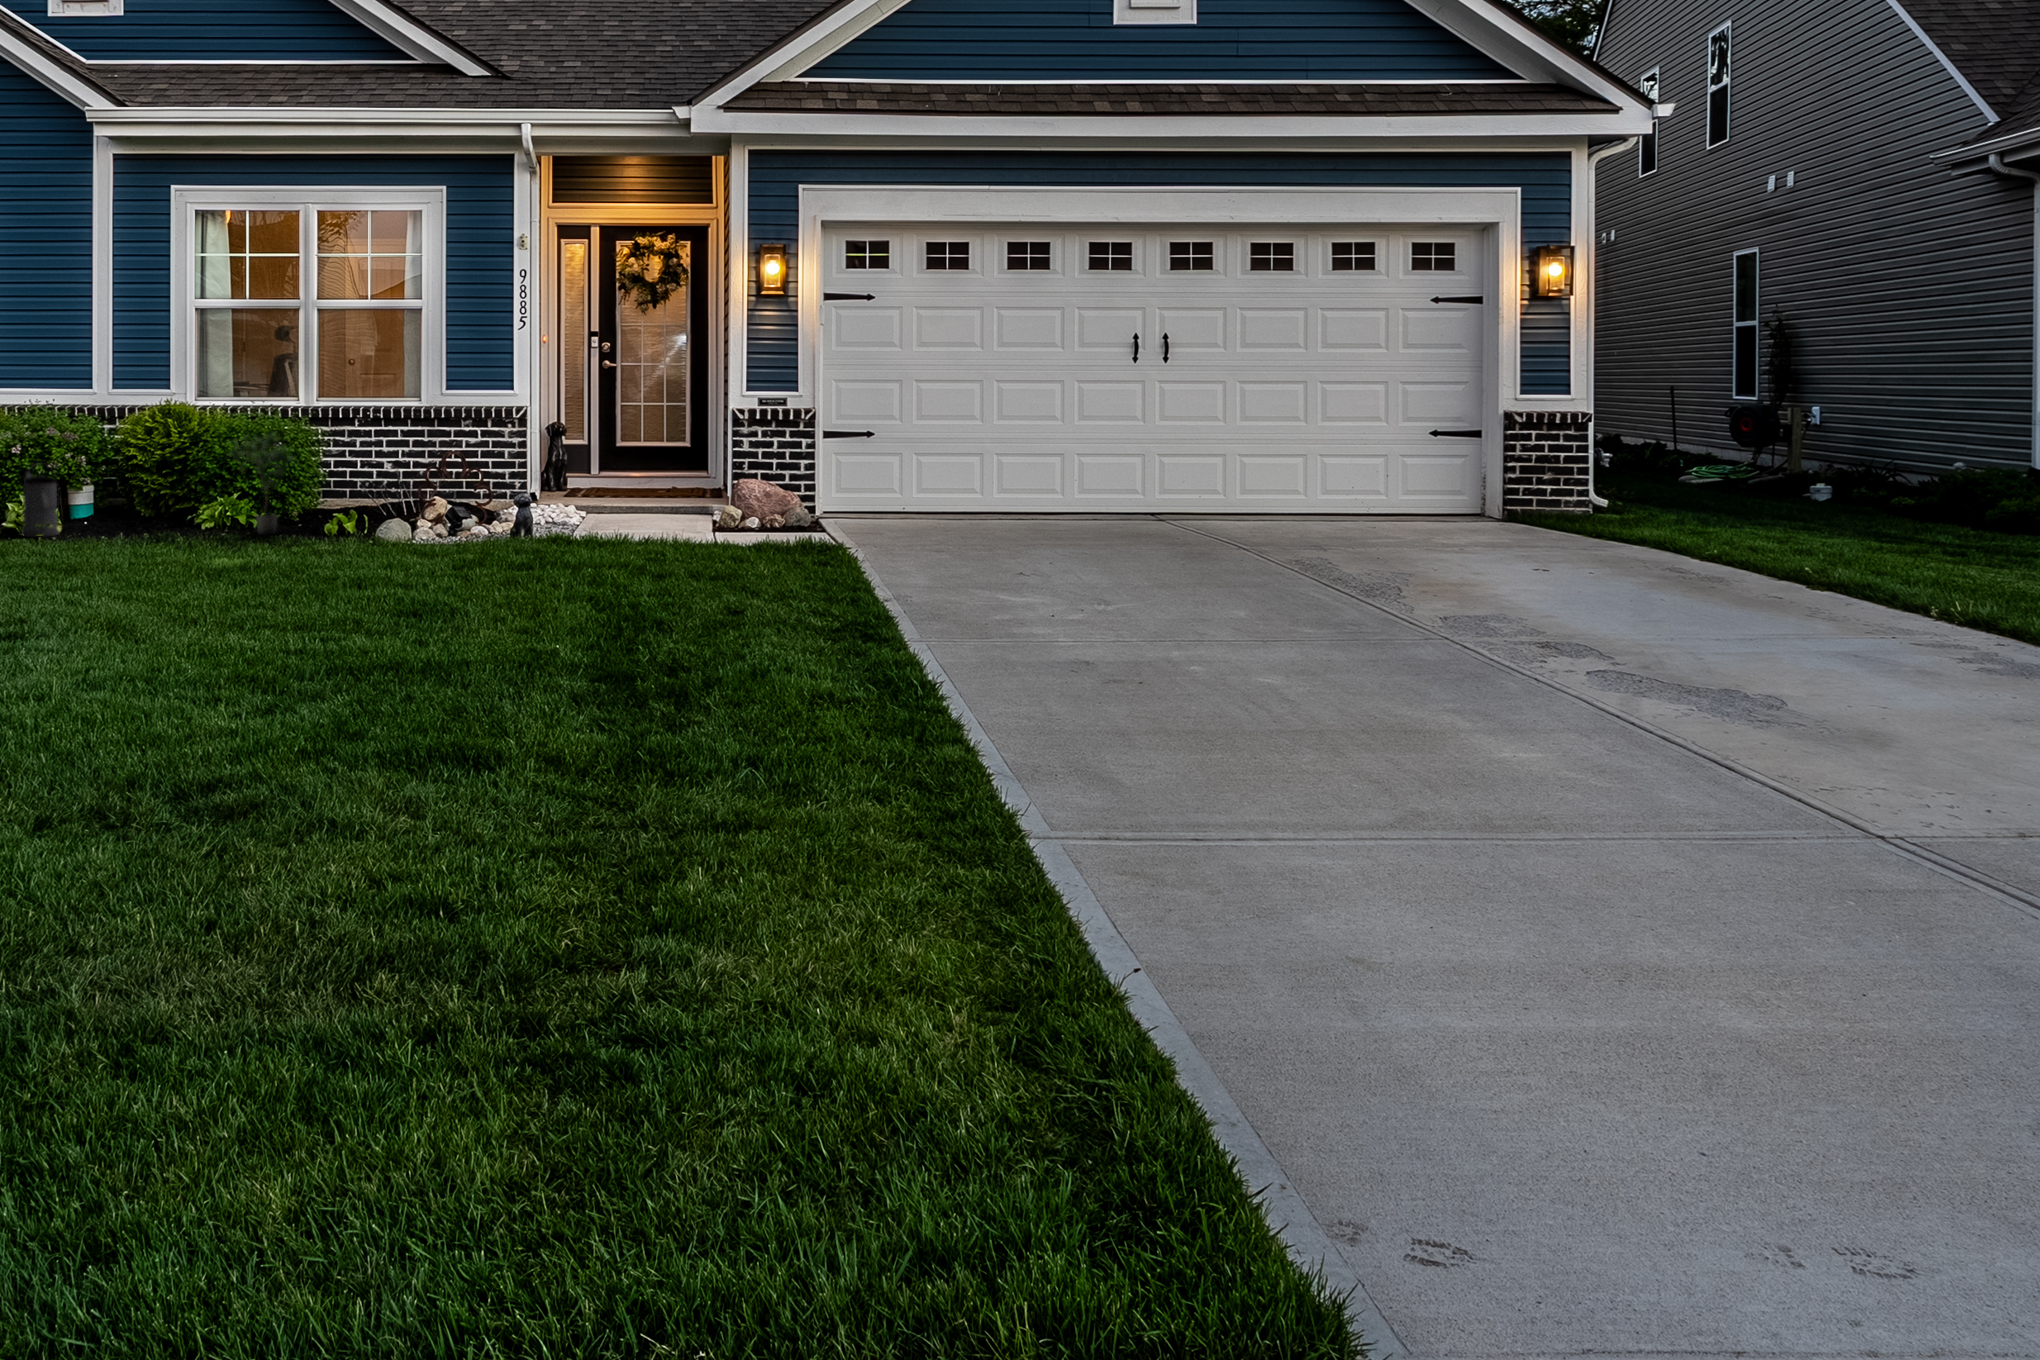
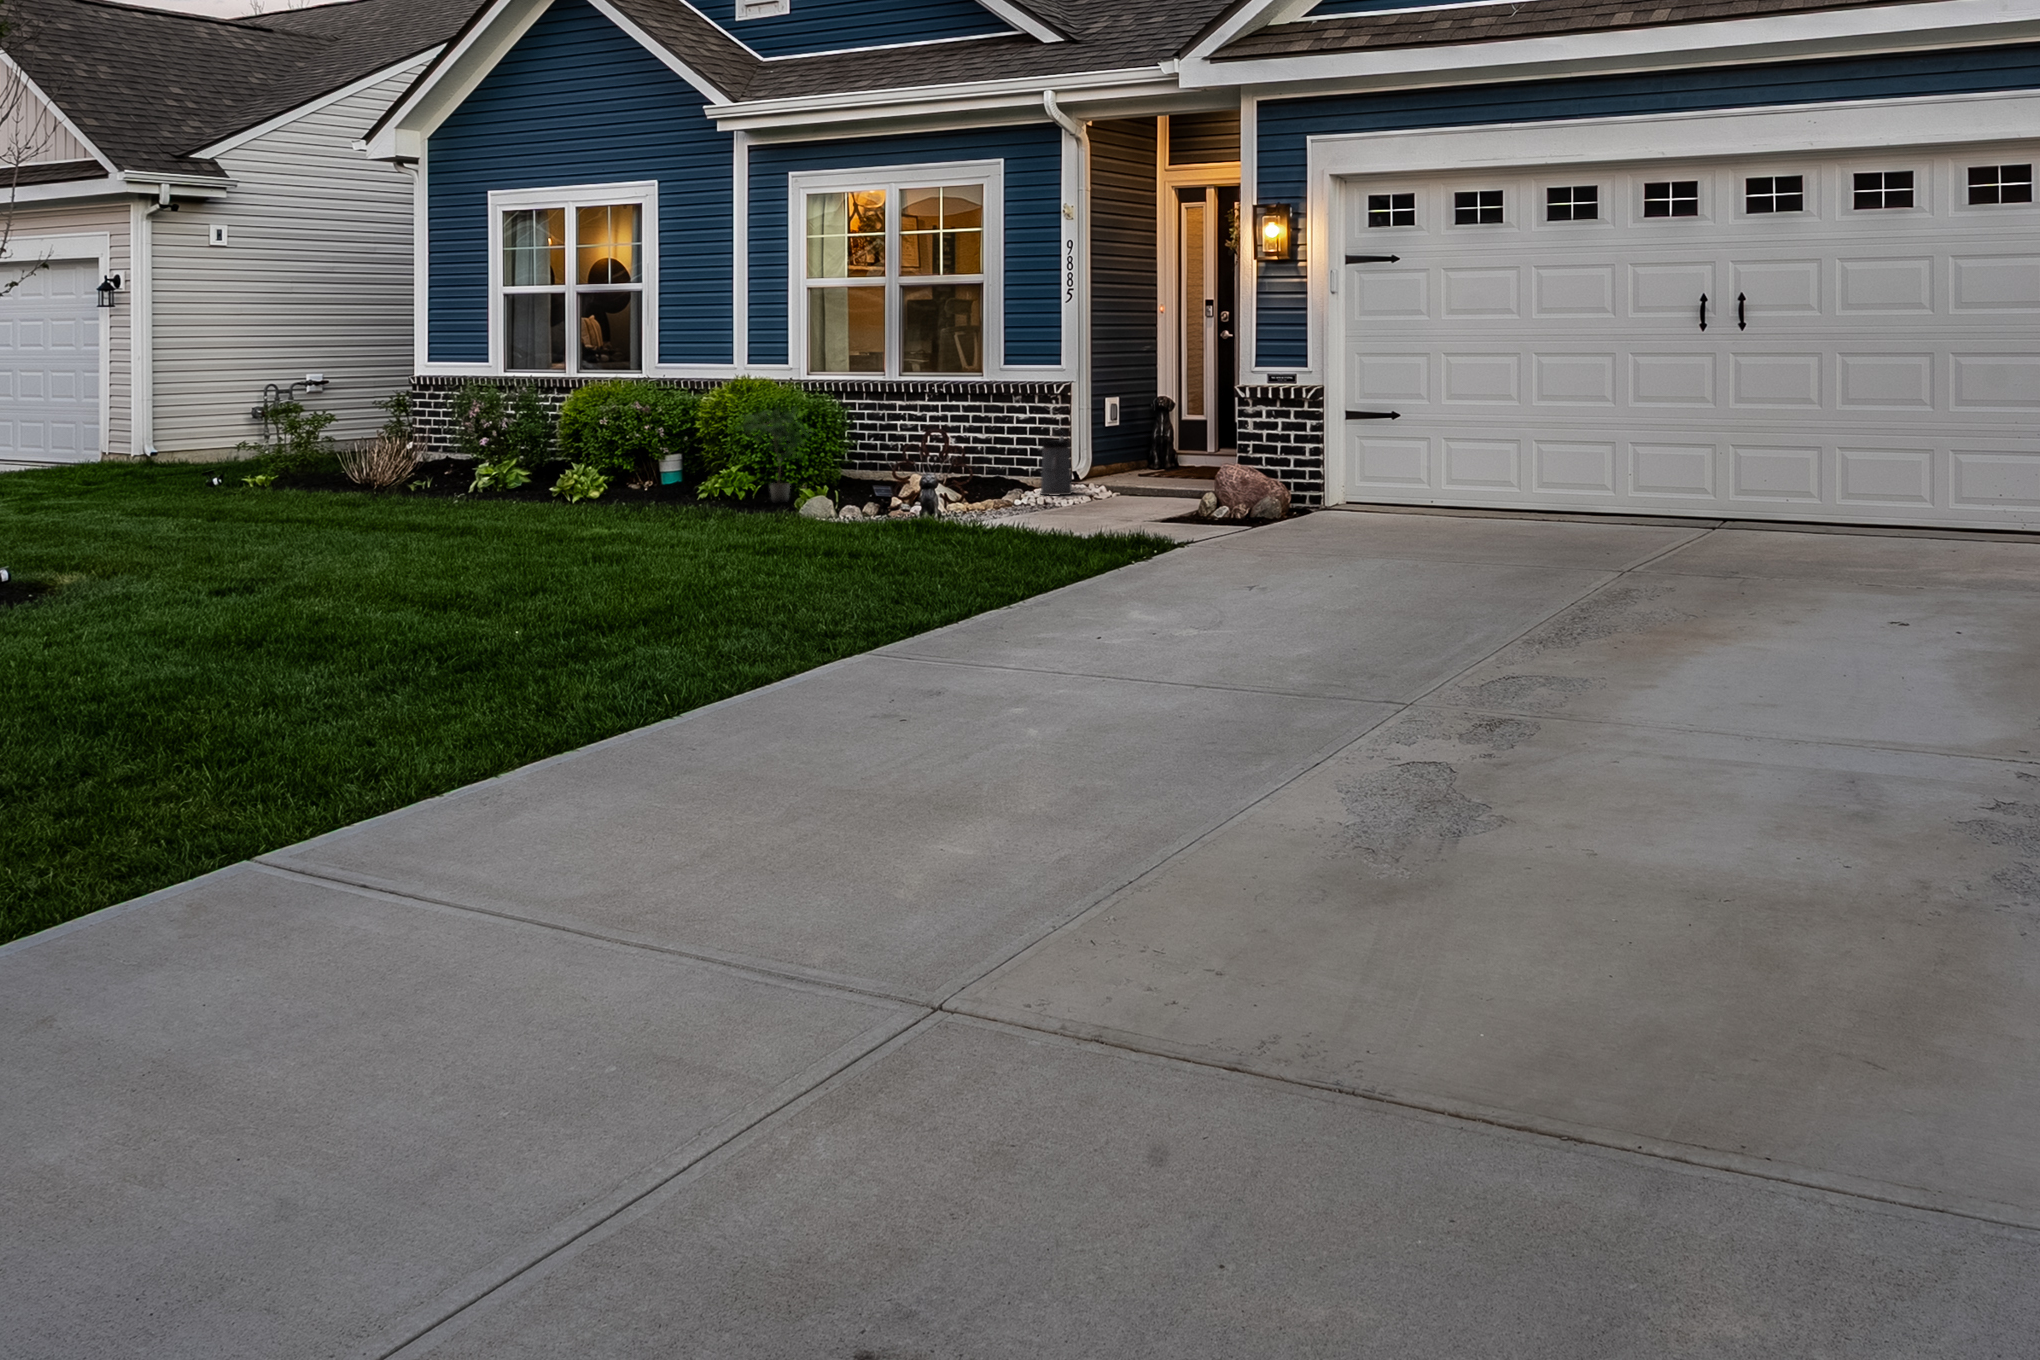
watering can: present [20,467,59,537] -> present [1040,436,1073,496]

